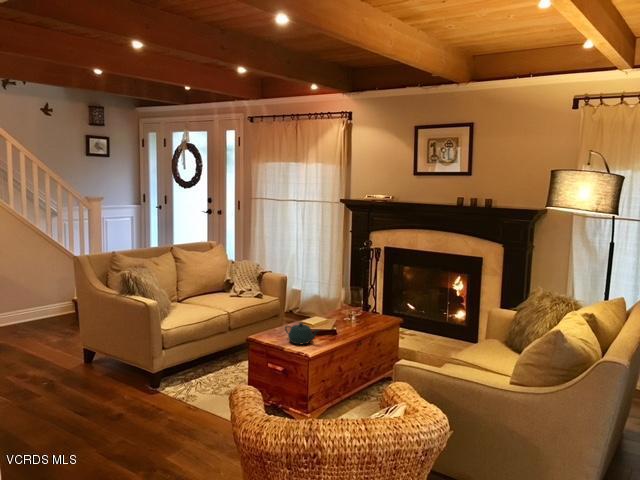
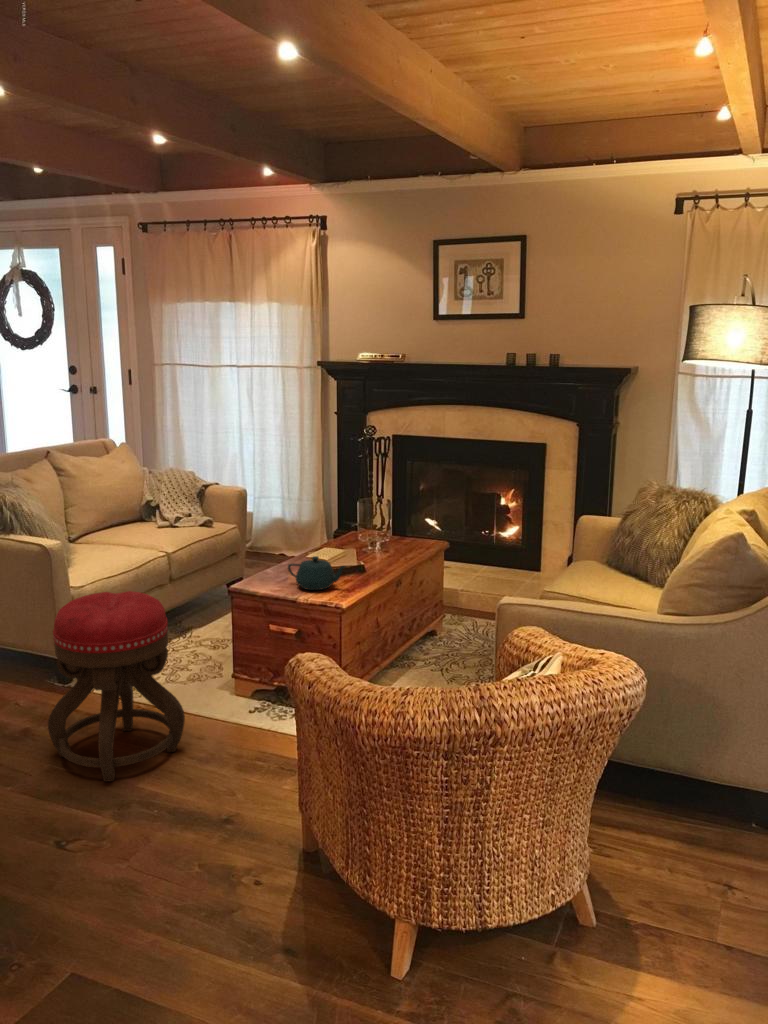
ottoman: none [127,335,206,453] -> present [48,591,185,782]

